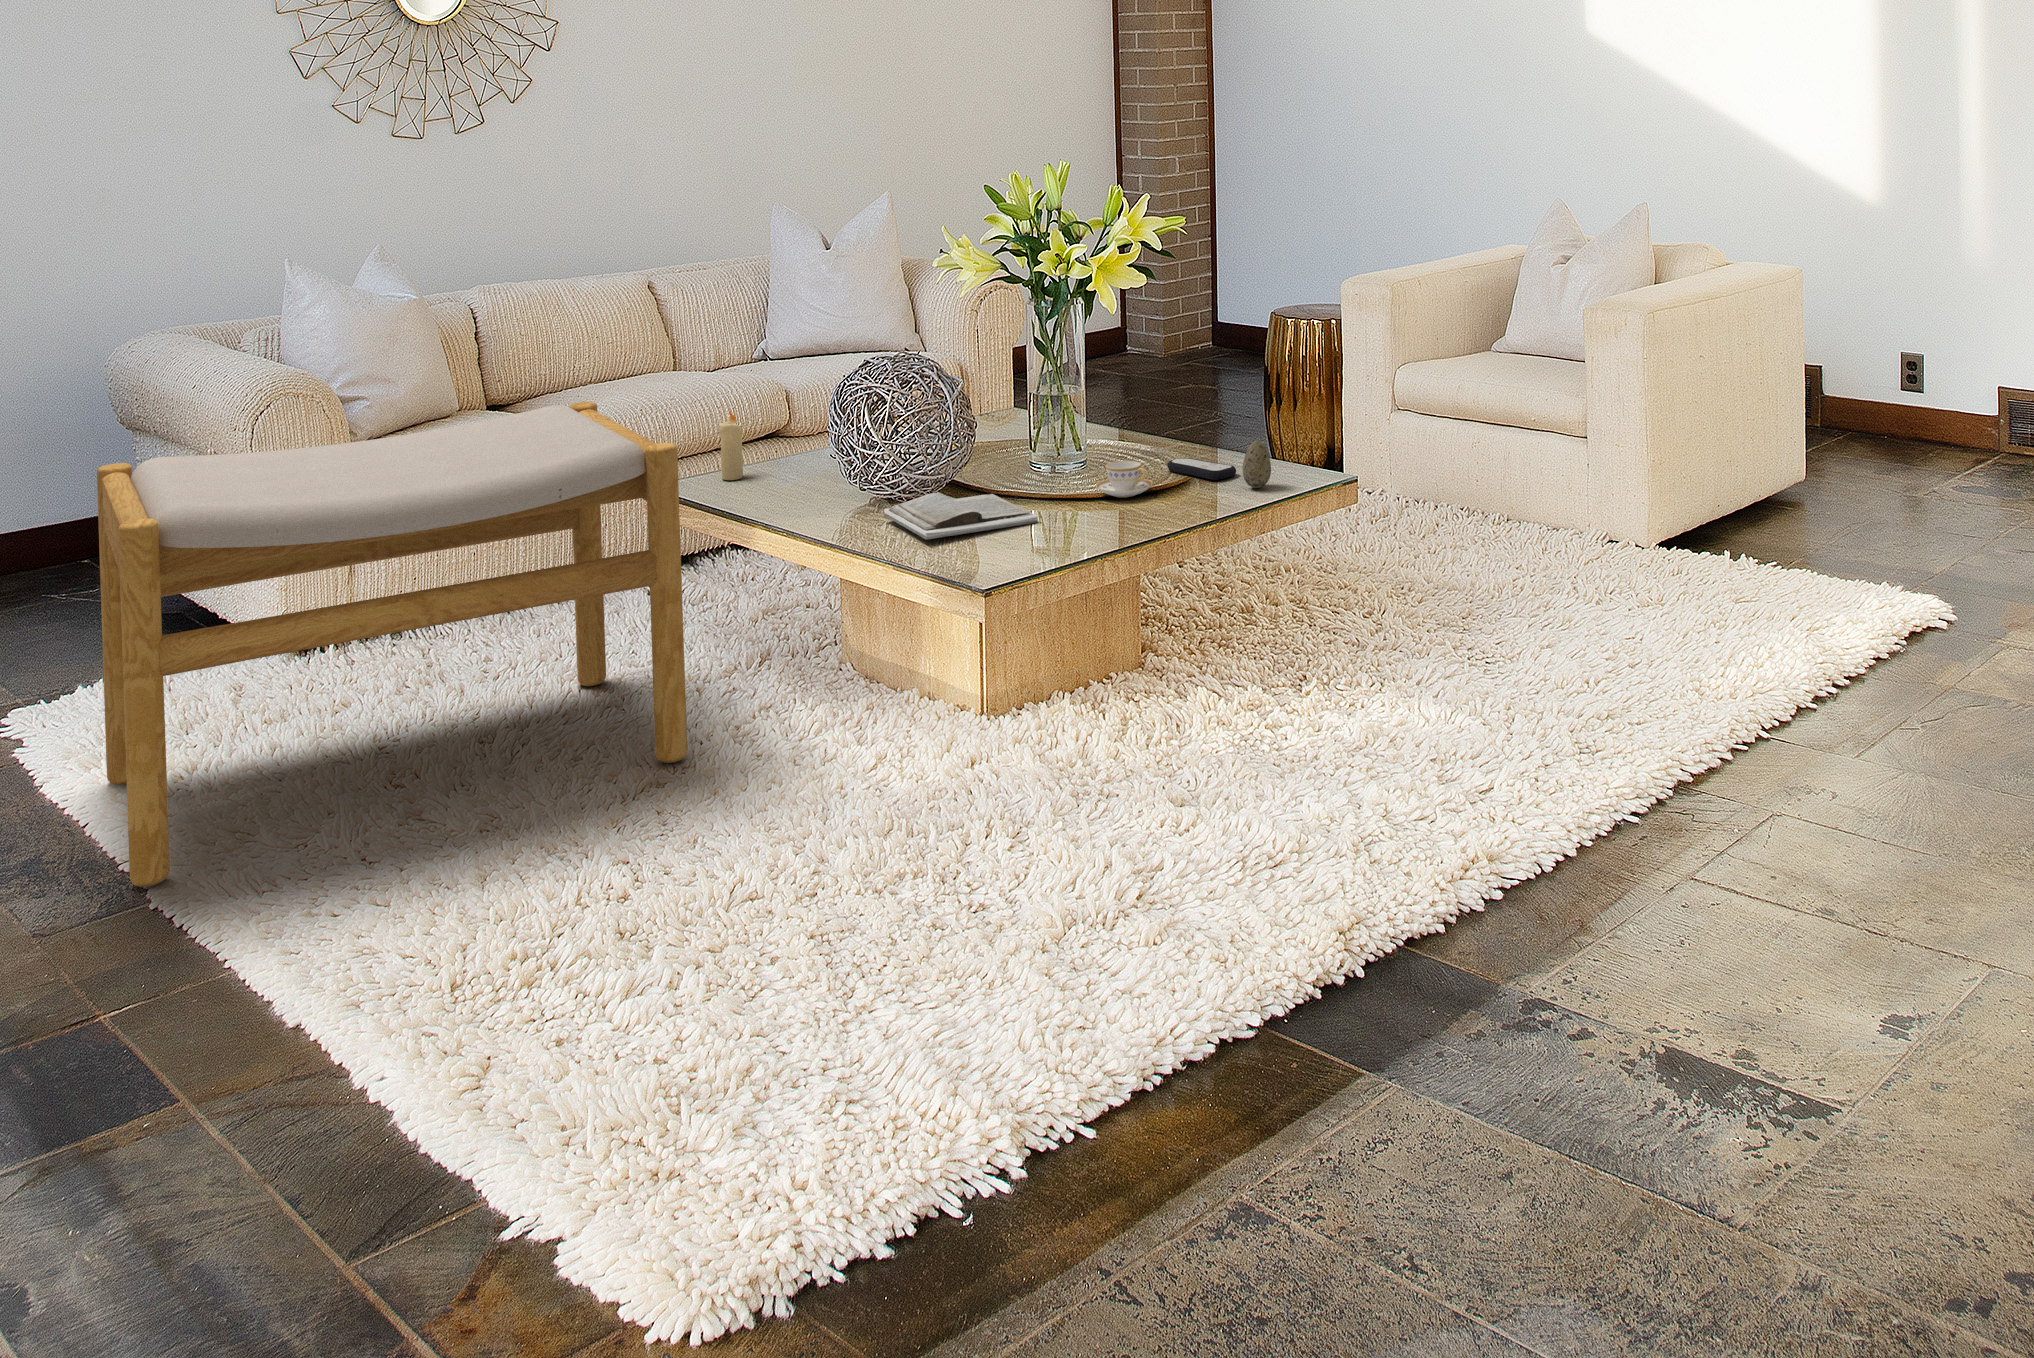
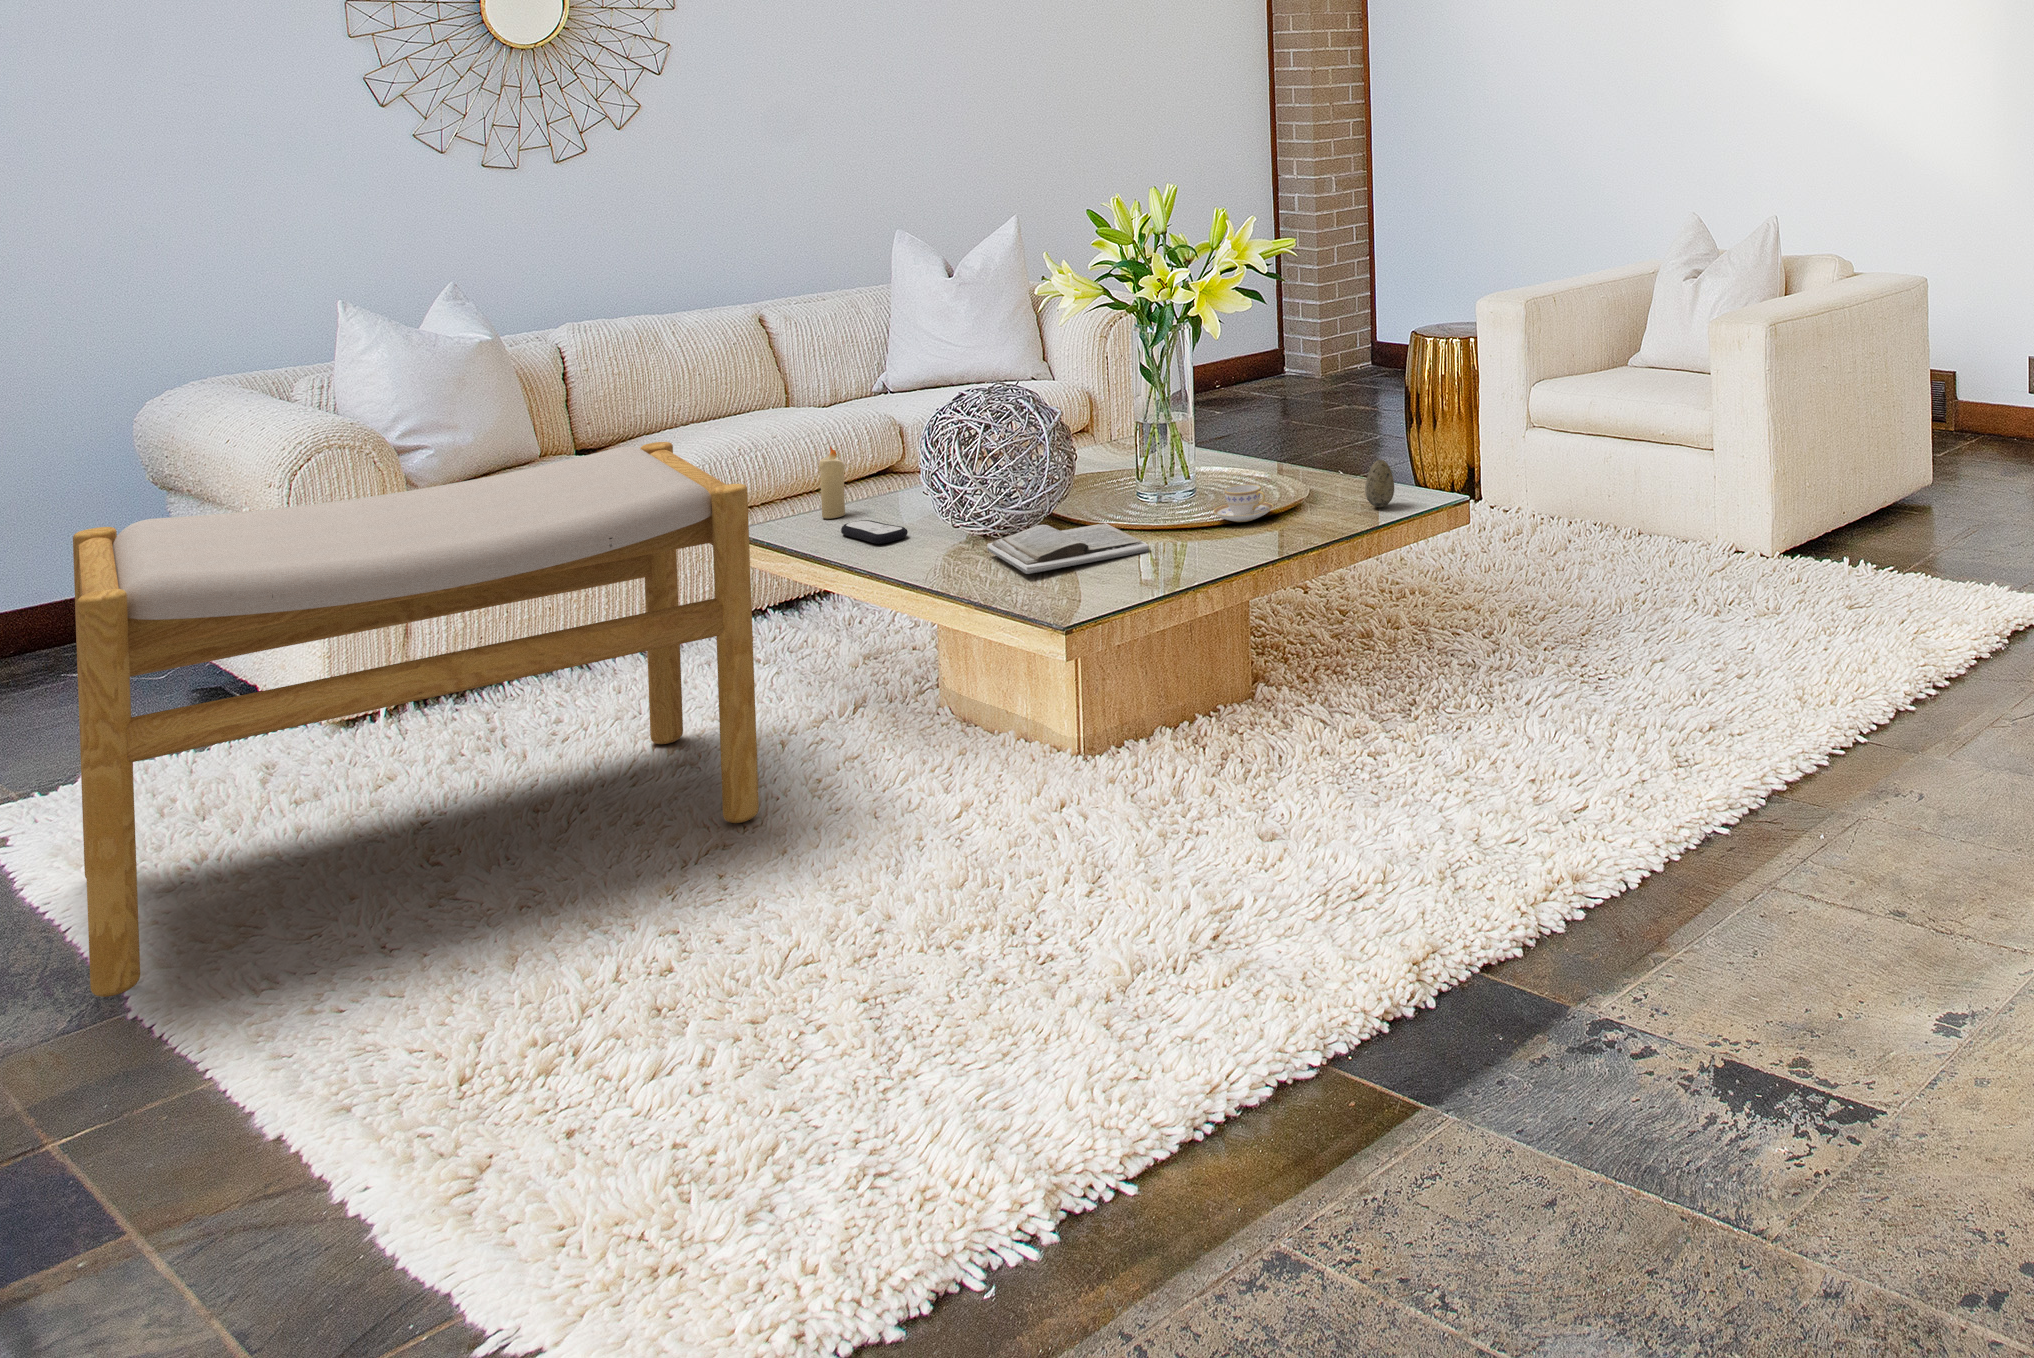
remote control: present [1167,458,1236,480] -> present [841,520,908,544]

